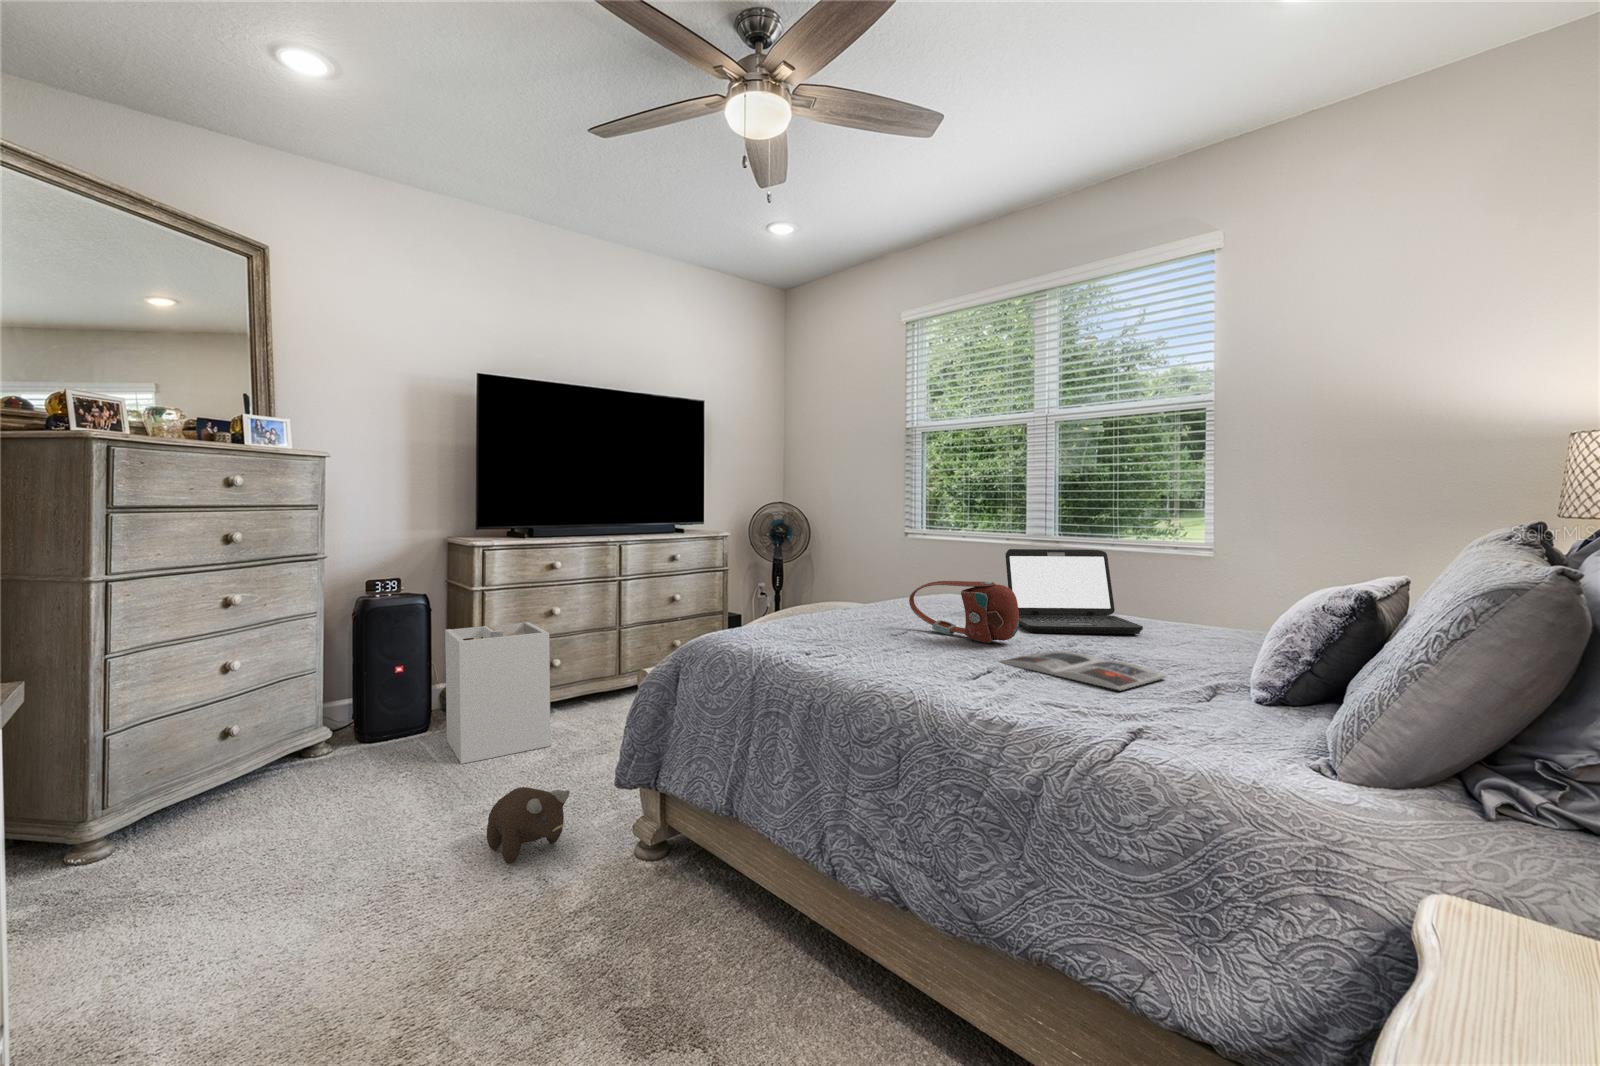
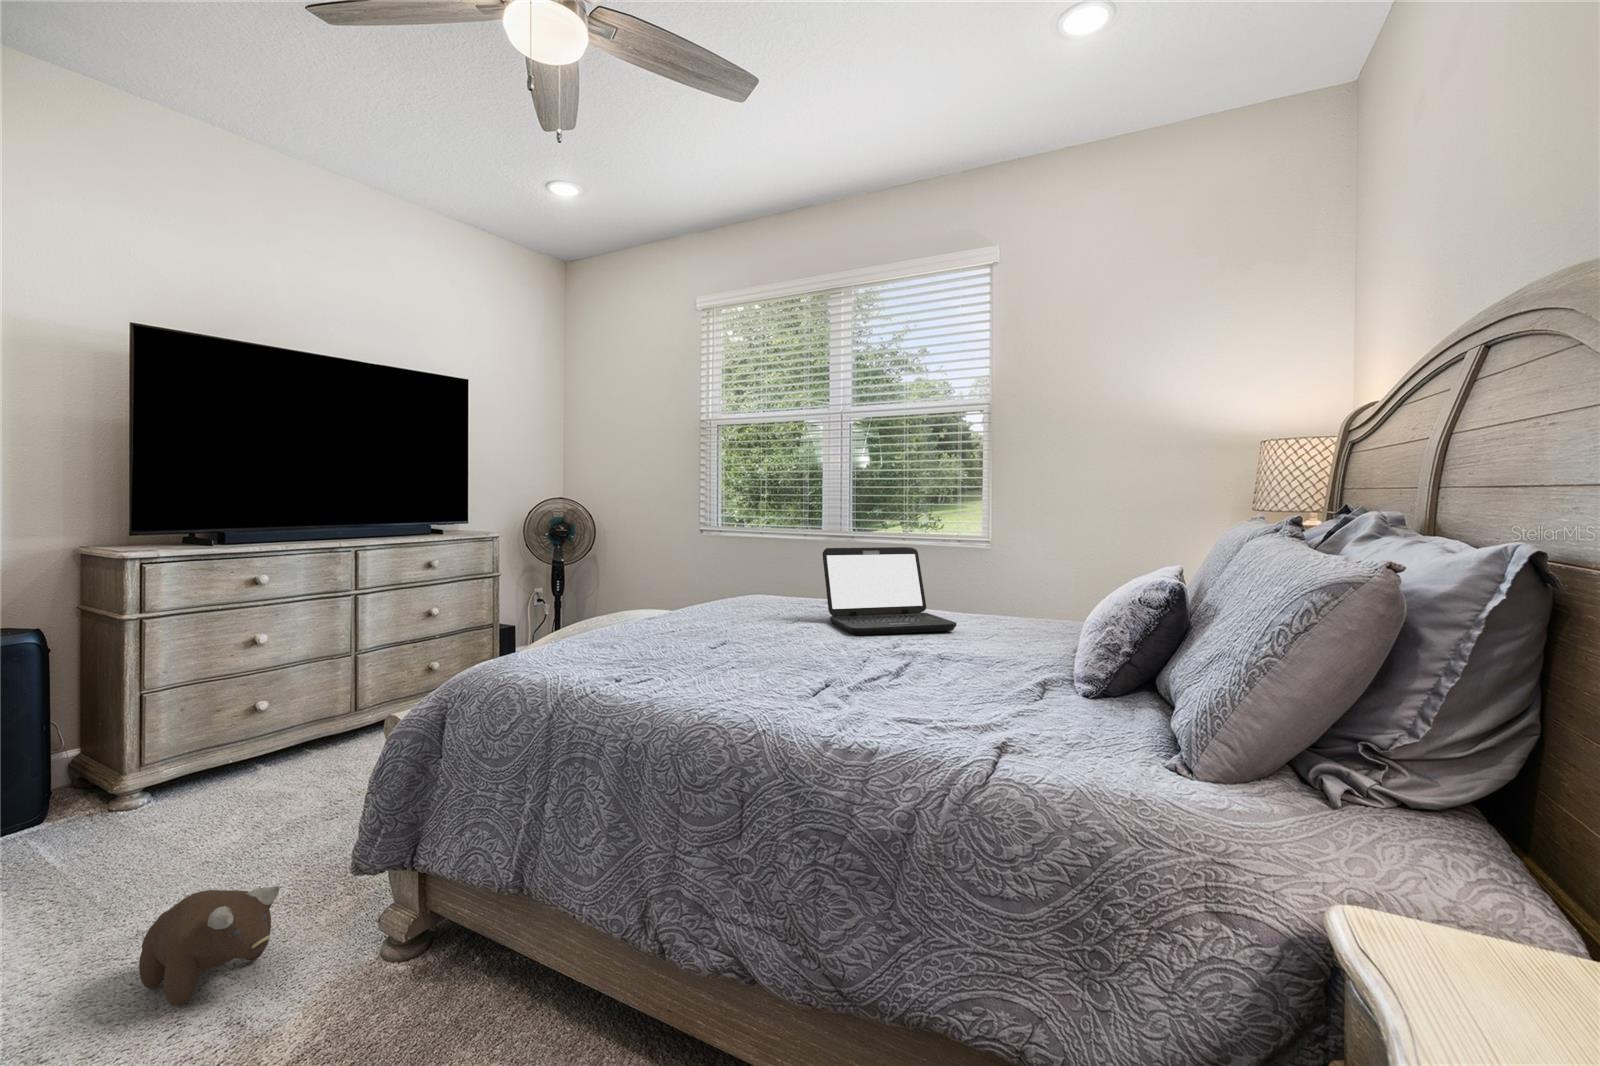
handbag: present [909,581,1019,643] -> none [728,584,847,650]
laundry hamper: present [445,622,550,764] -> none [73,654,253,861]
magazine: present [1001,651,1167,690] -> none [833,655,999,696]

